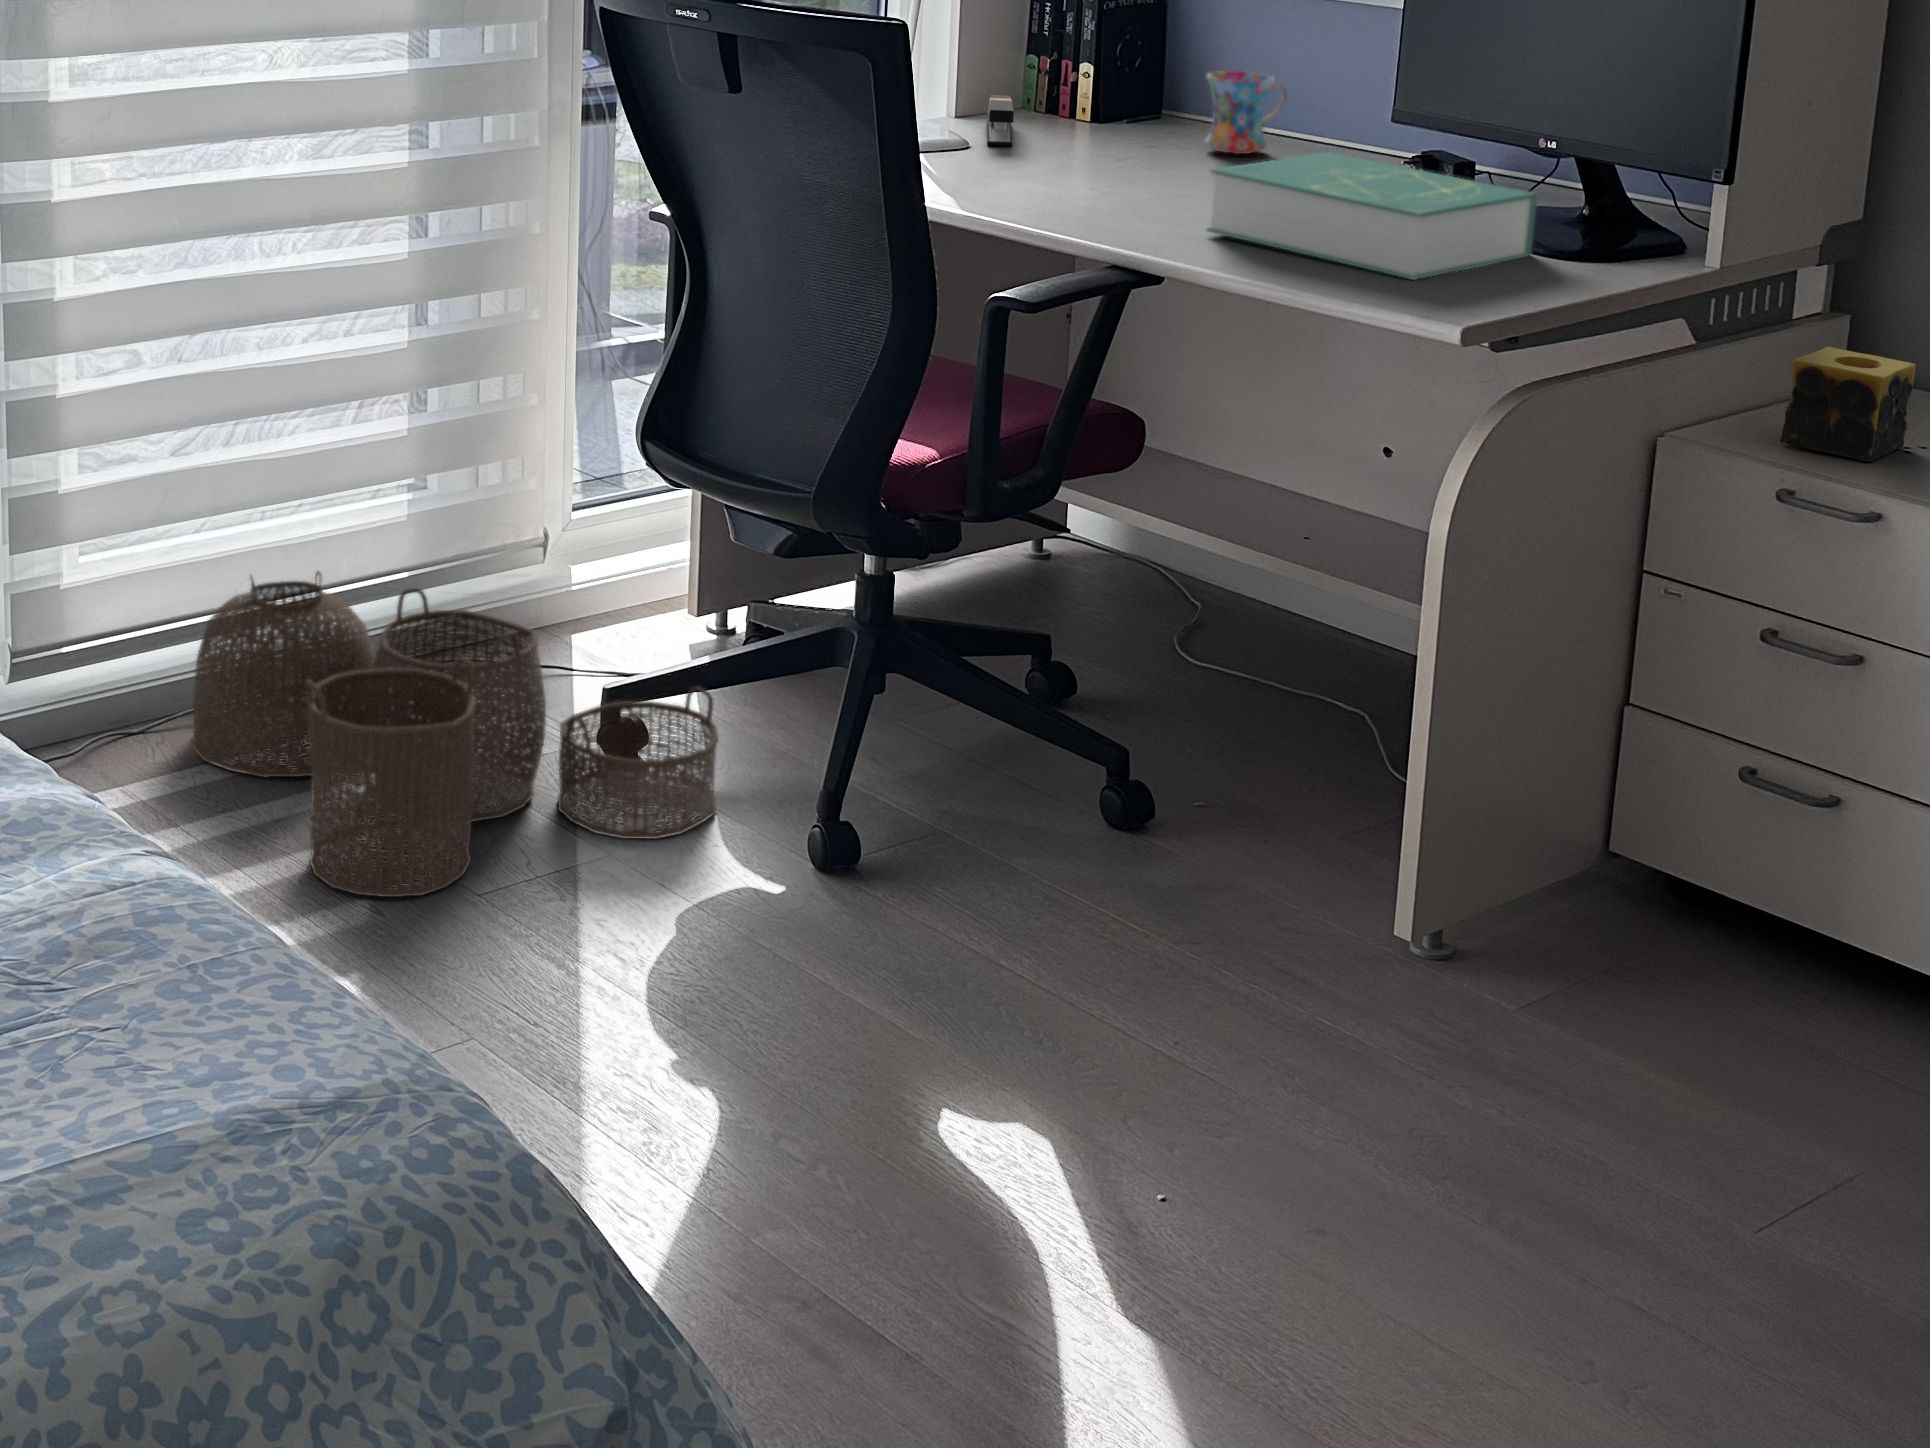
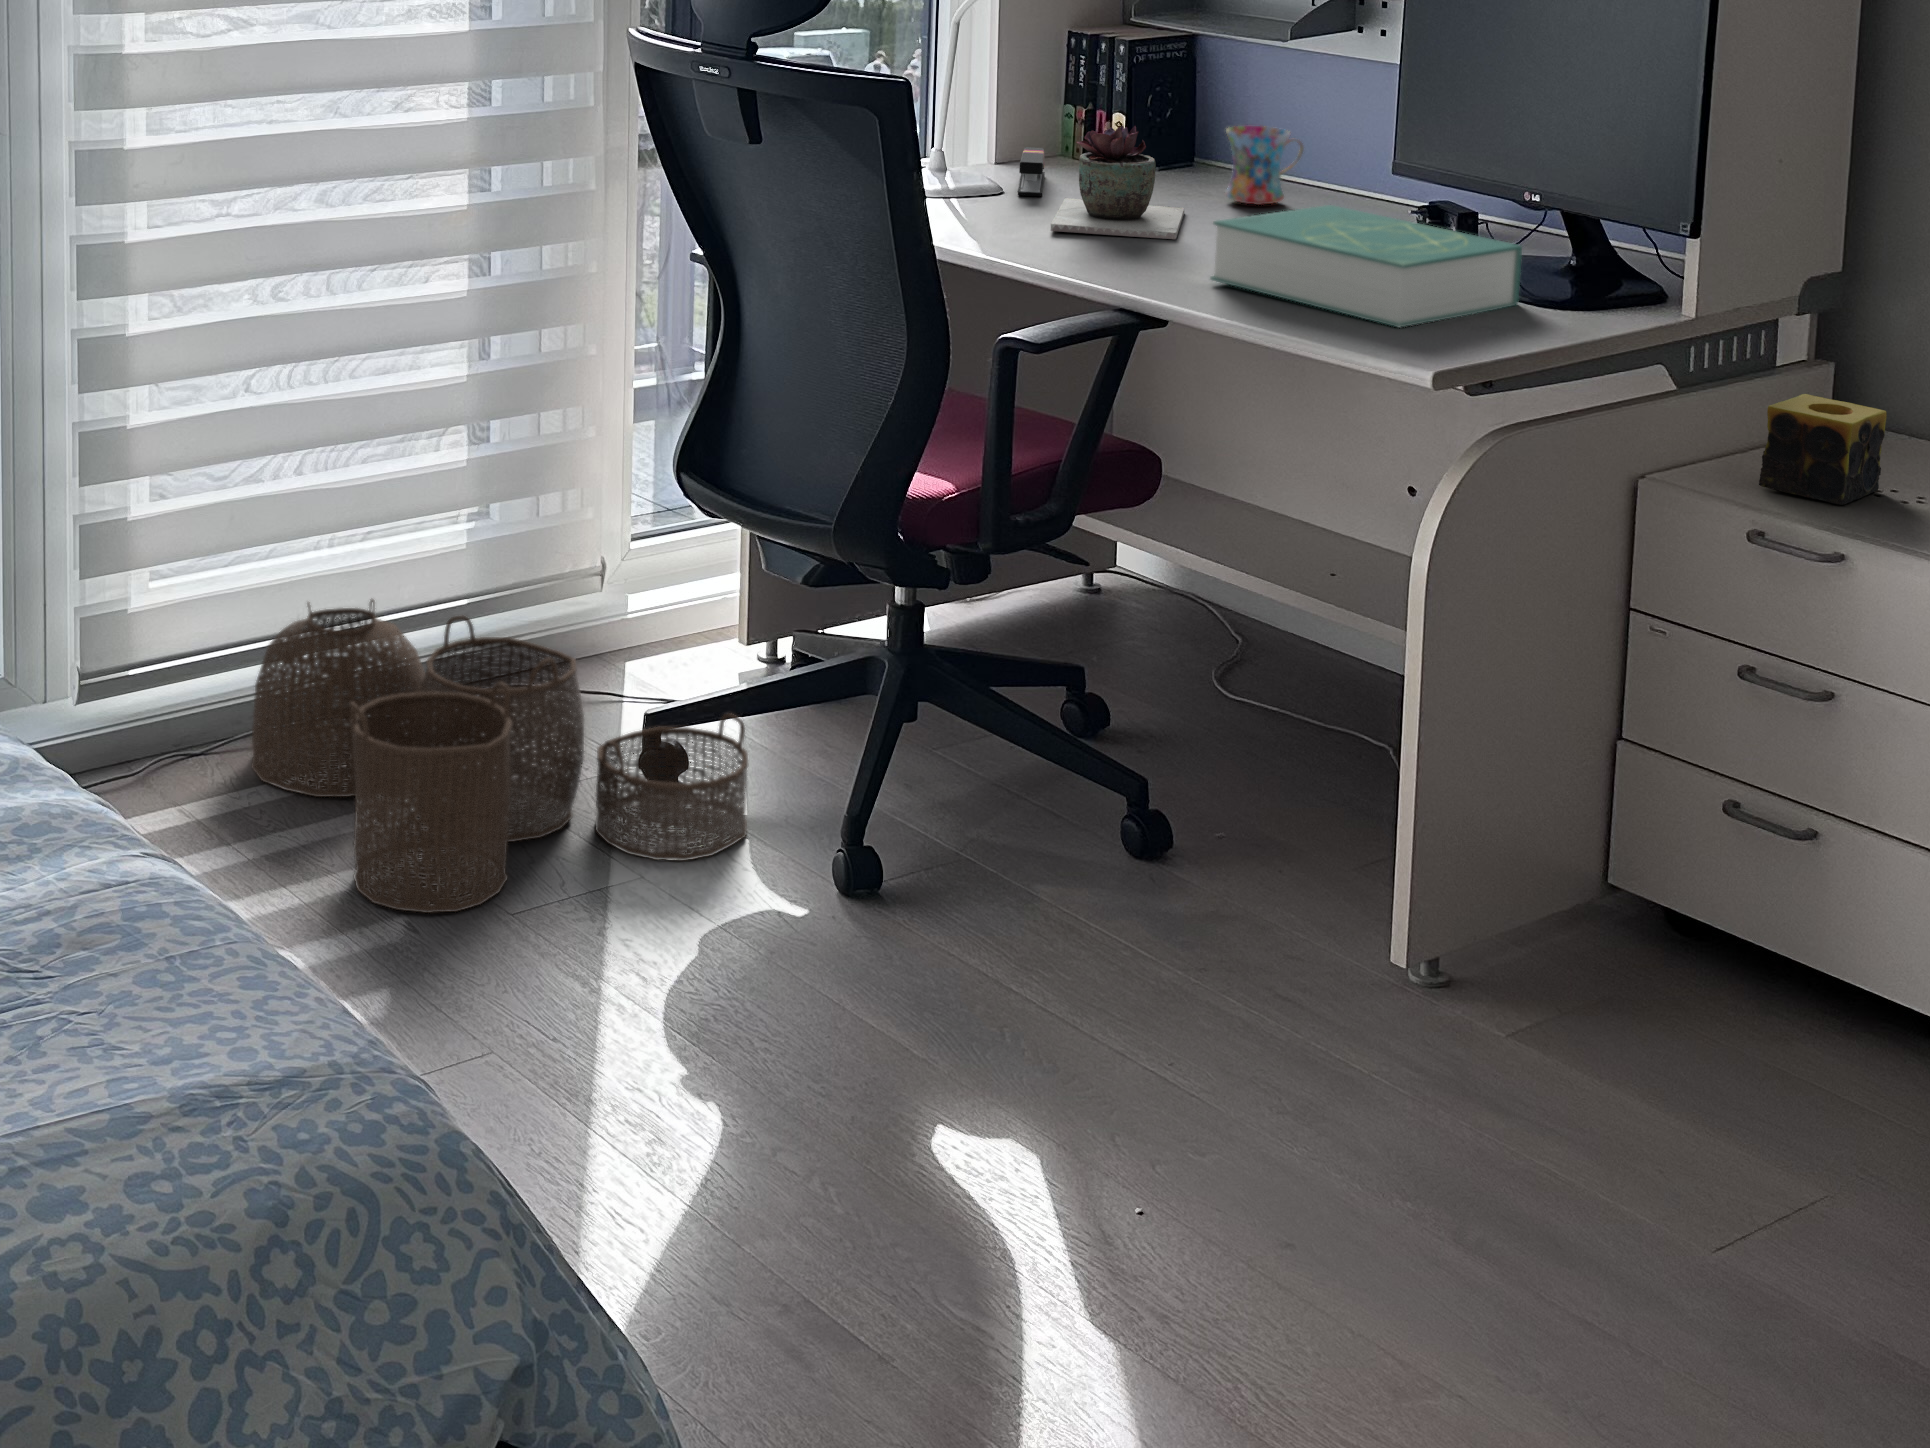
succulent plant: none [1029,70,1164,190] -> present [1050,126,1184,239]

